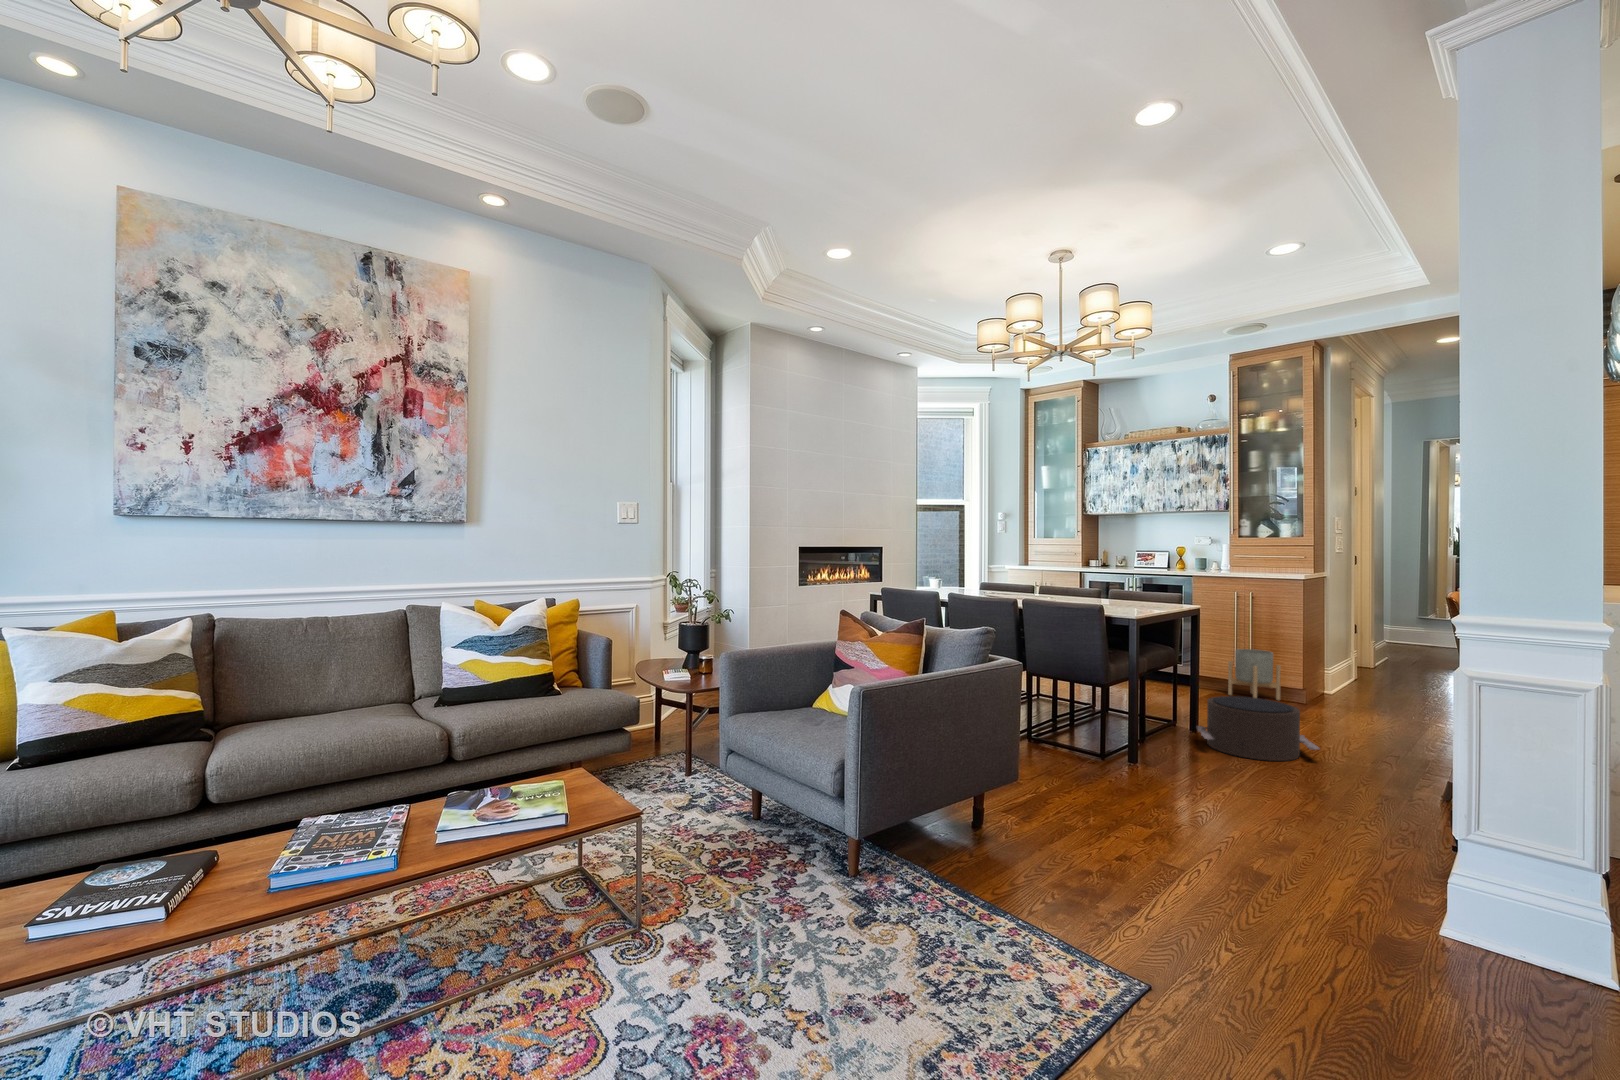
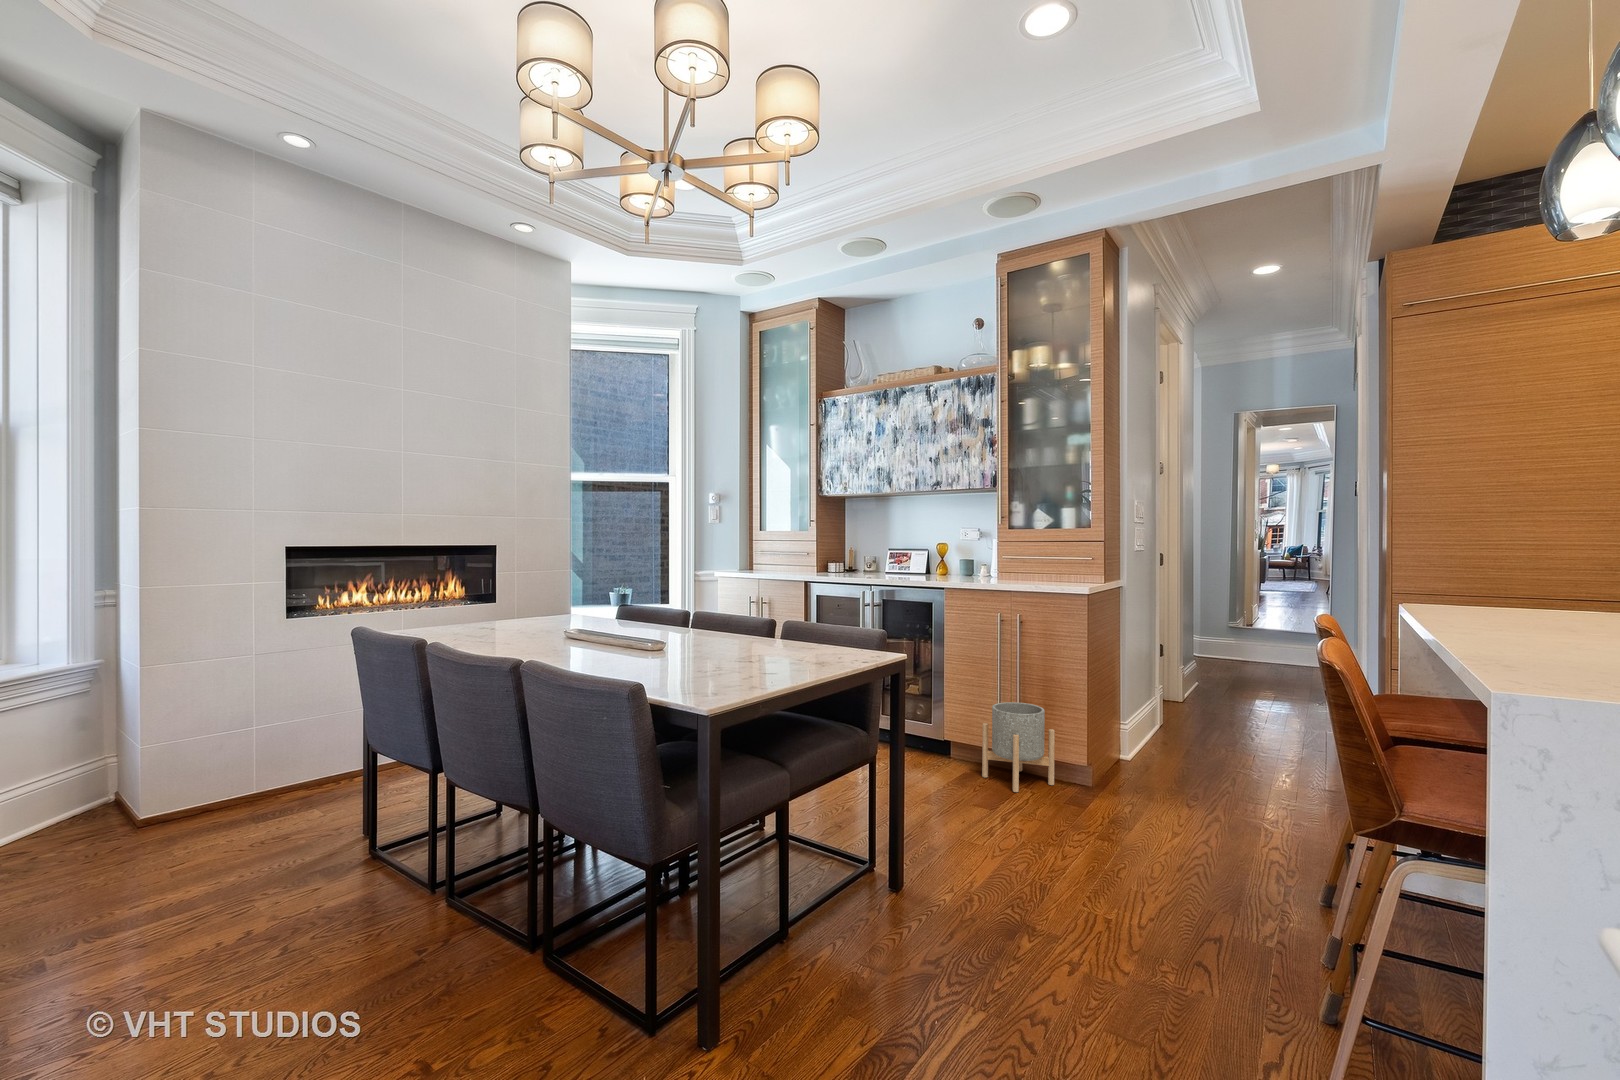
pouf: present [1197,696,1319,761] -> none [854,836,1068,1009]

